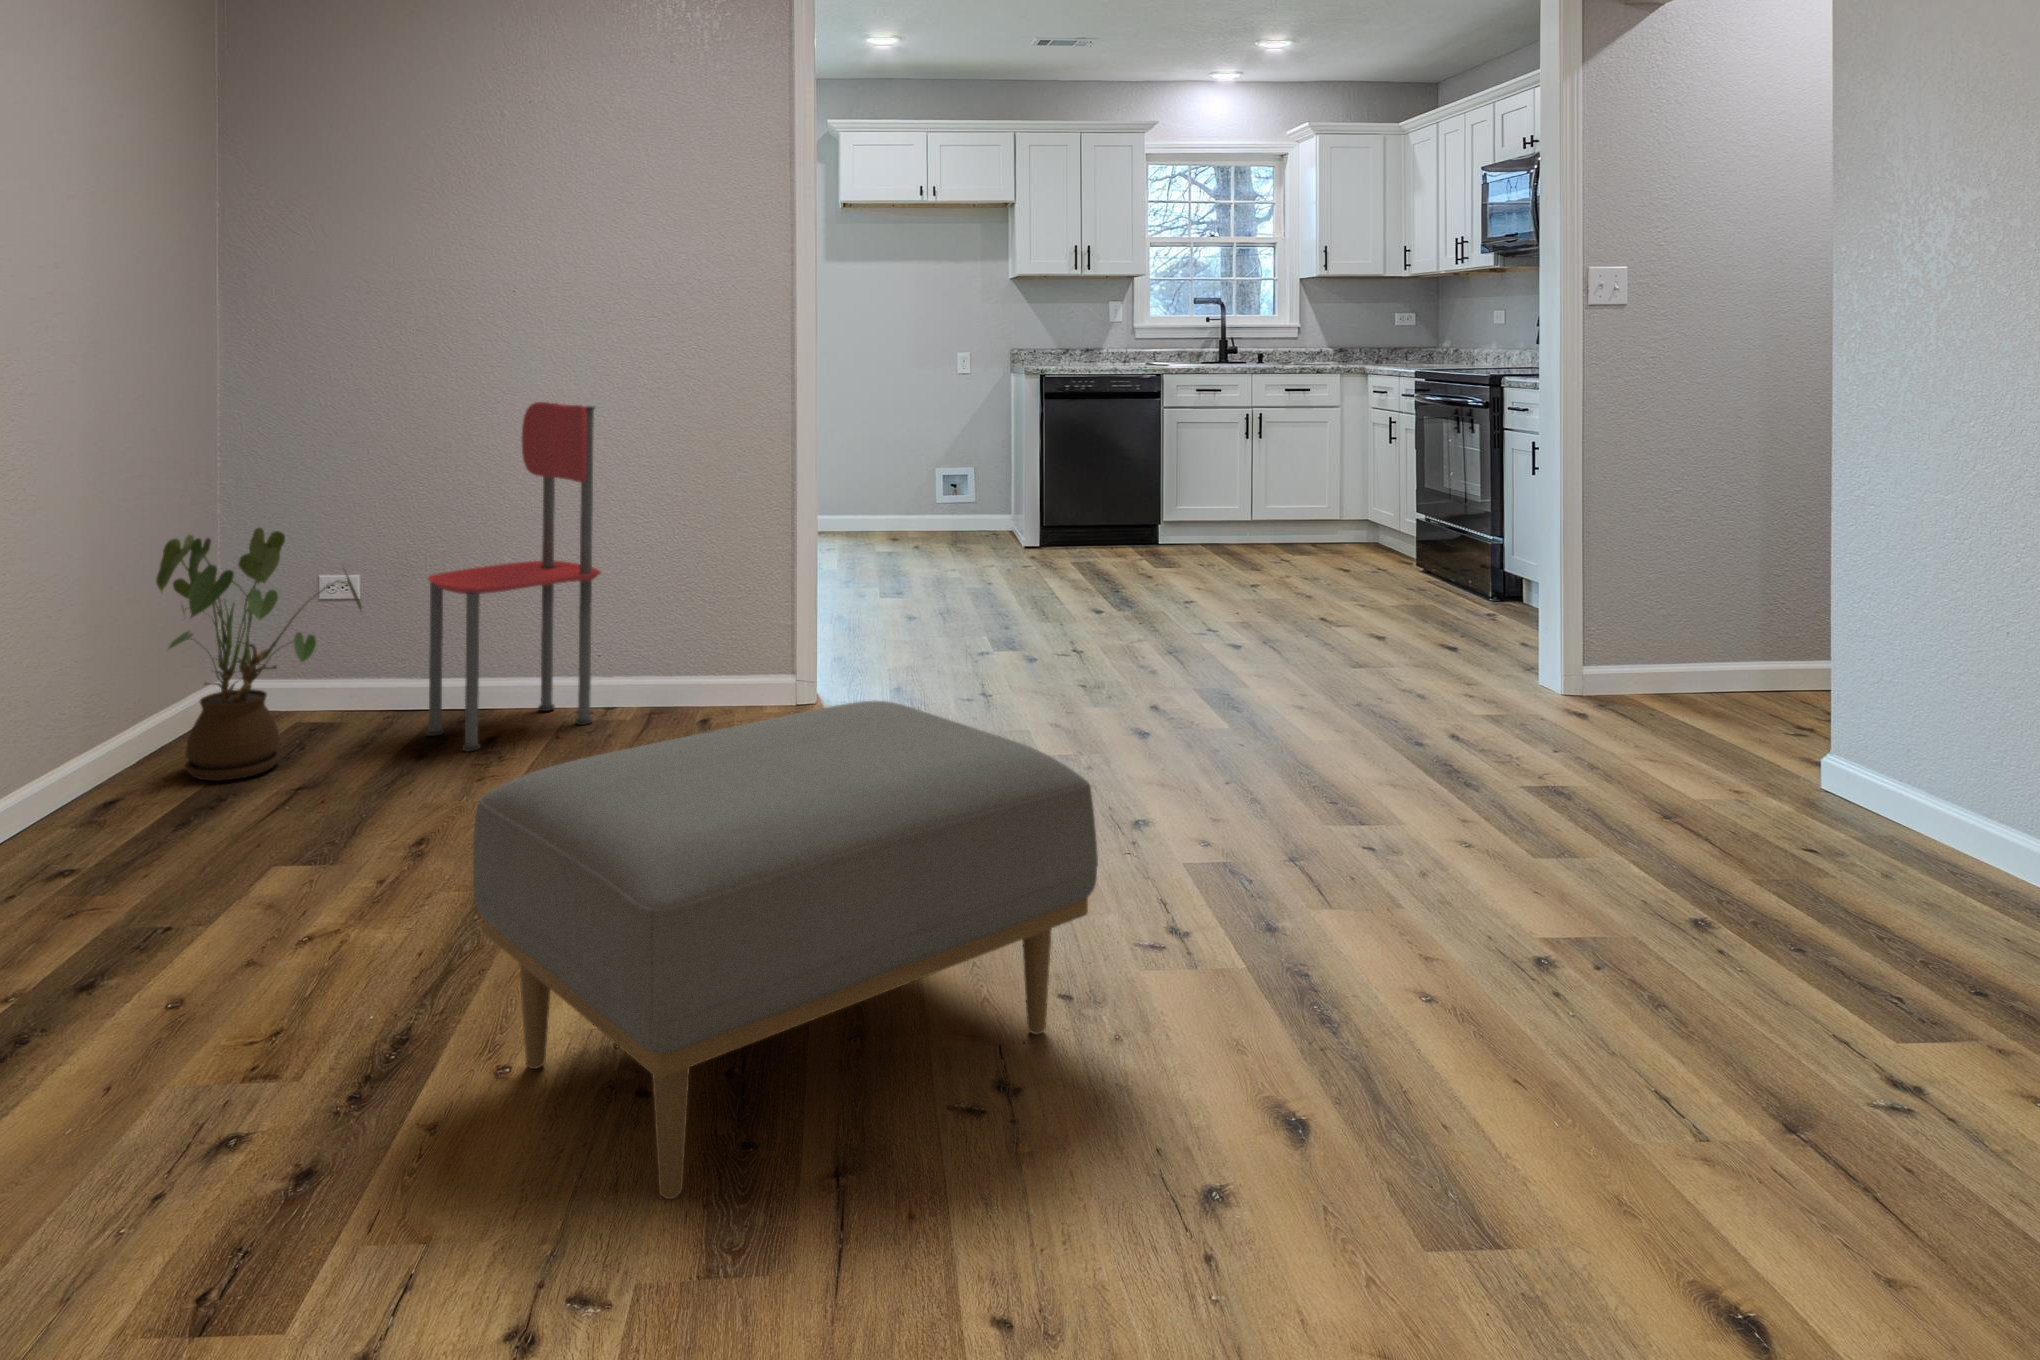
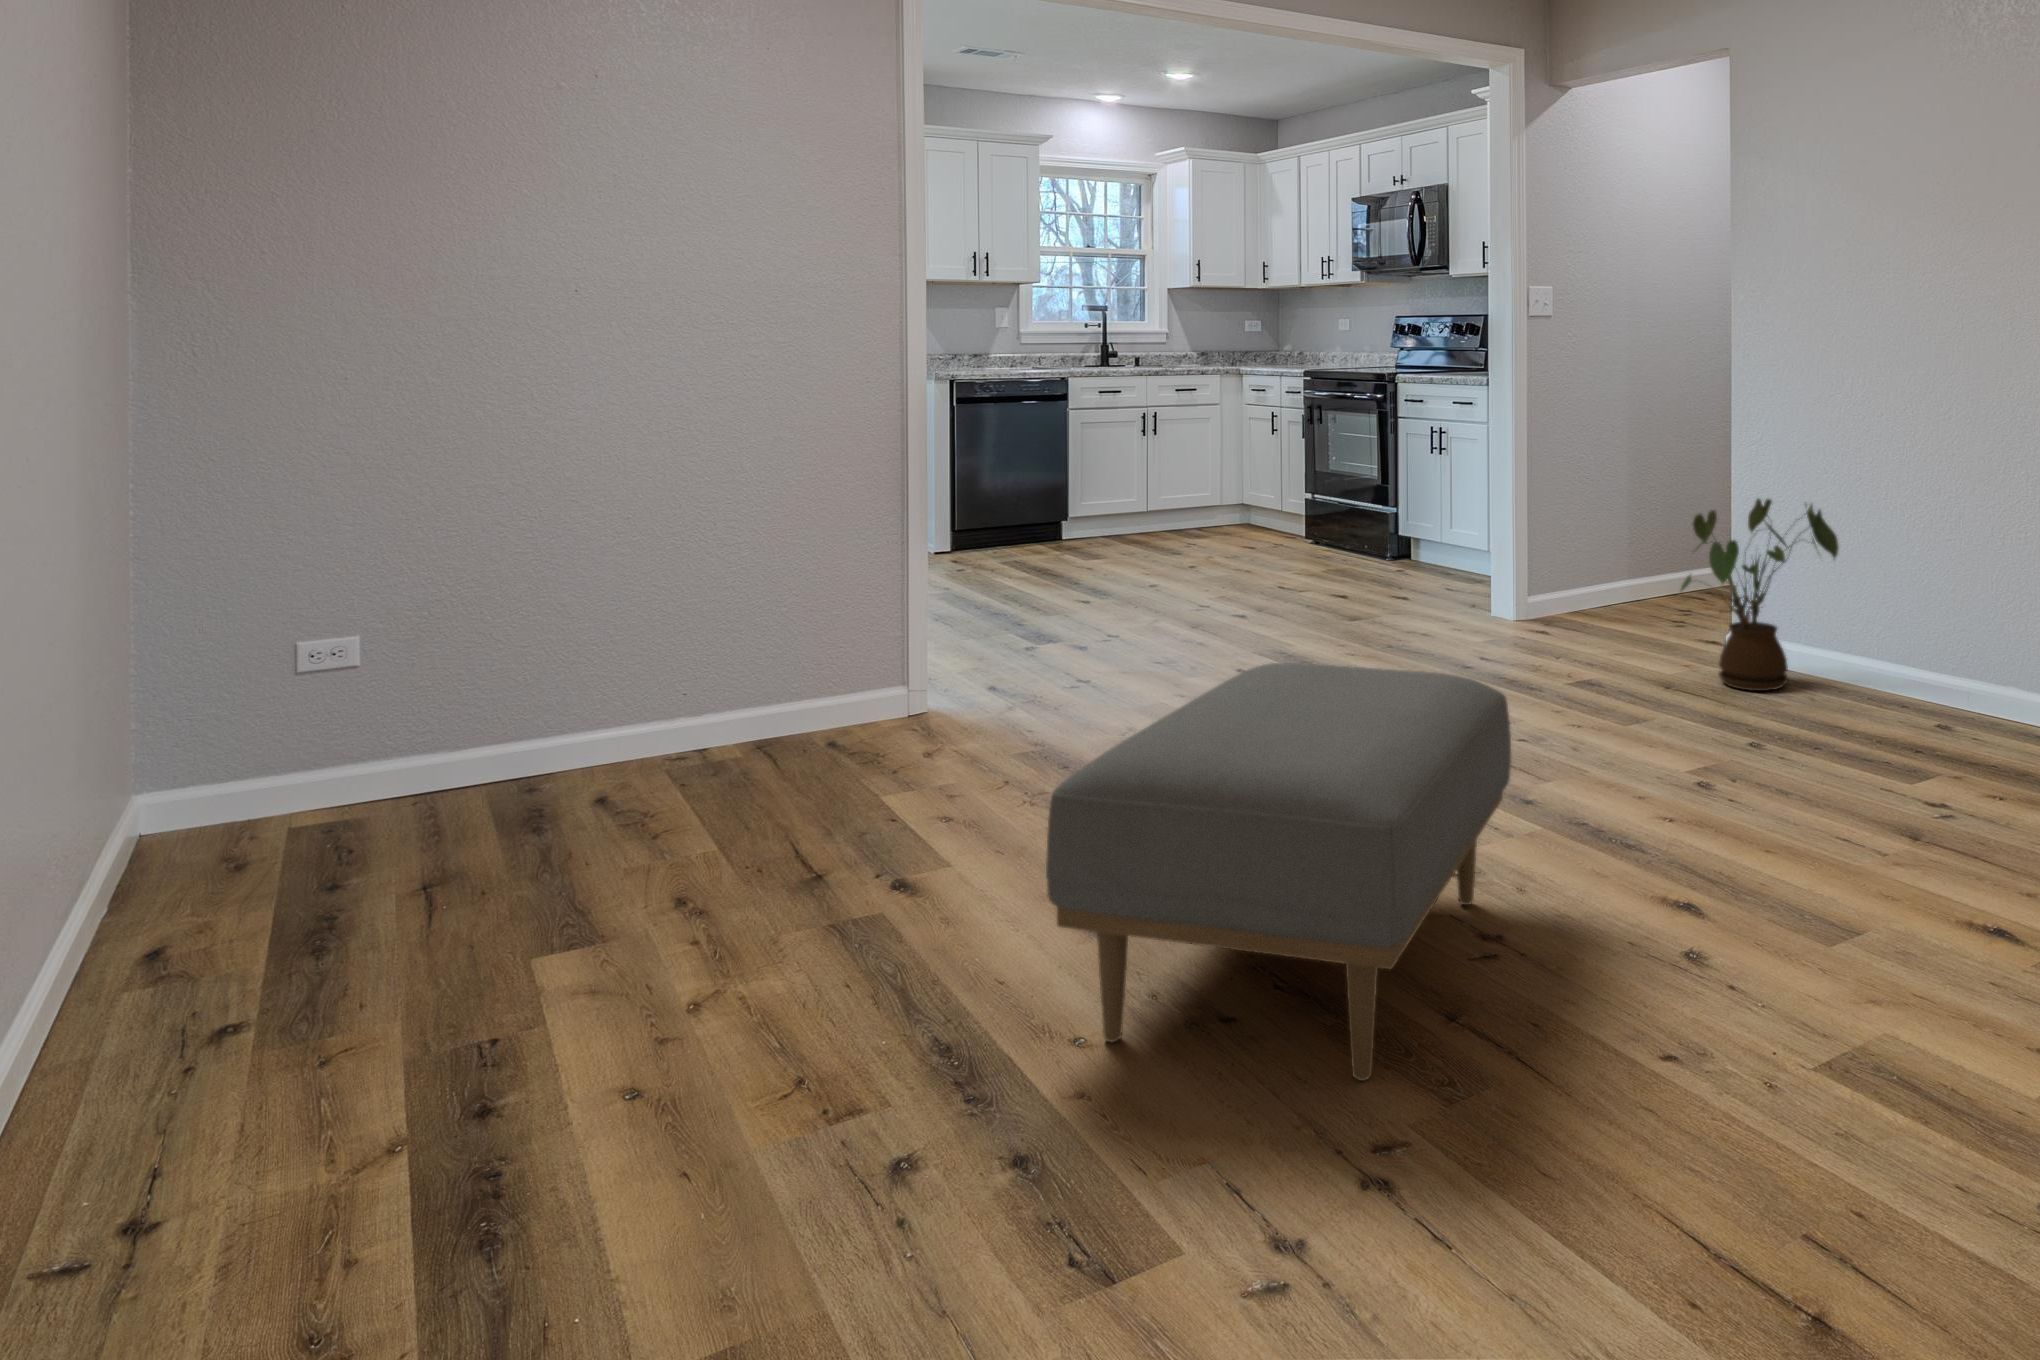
dining chair: present [426,402,601,751] -> none [492,416,709,825]
house plant: present [156,528,362,781] -> present [1681,499,1839,691]

